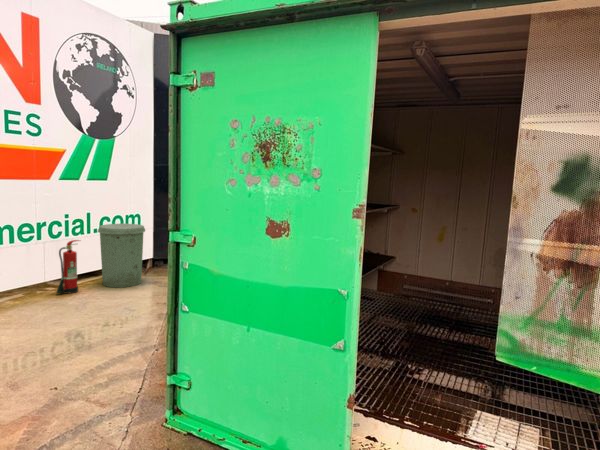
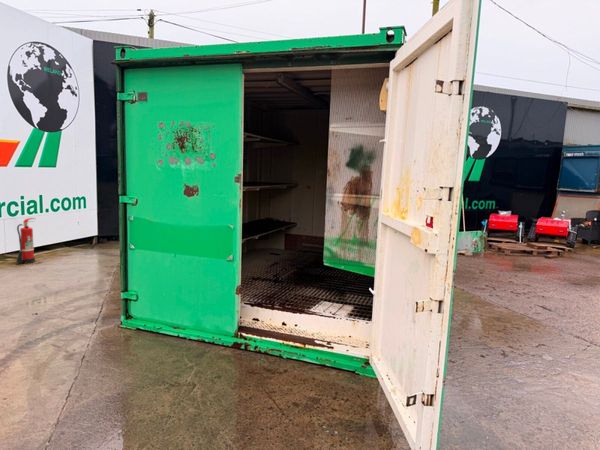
trash can: present [98,224,145,287] -> none [50,205,93,258]

